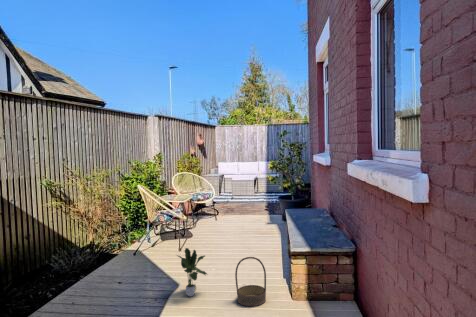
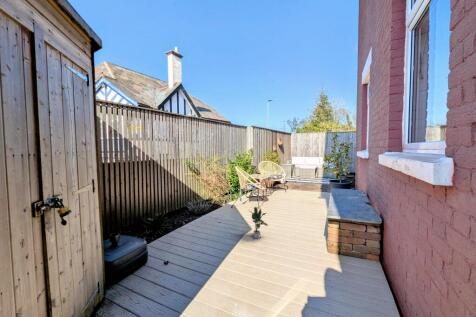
basket: present [235,257,266,306] -> none [286,218,307,252]

